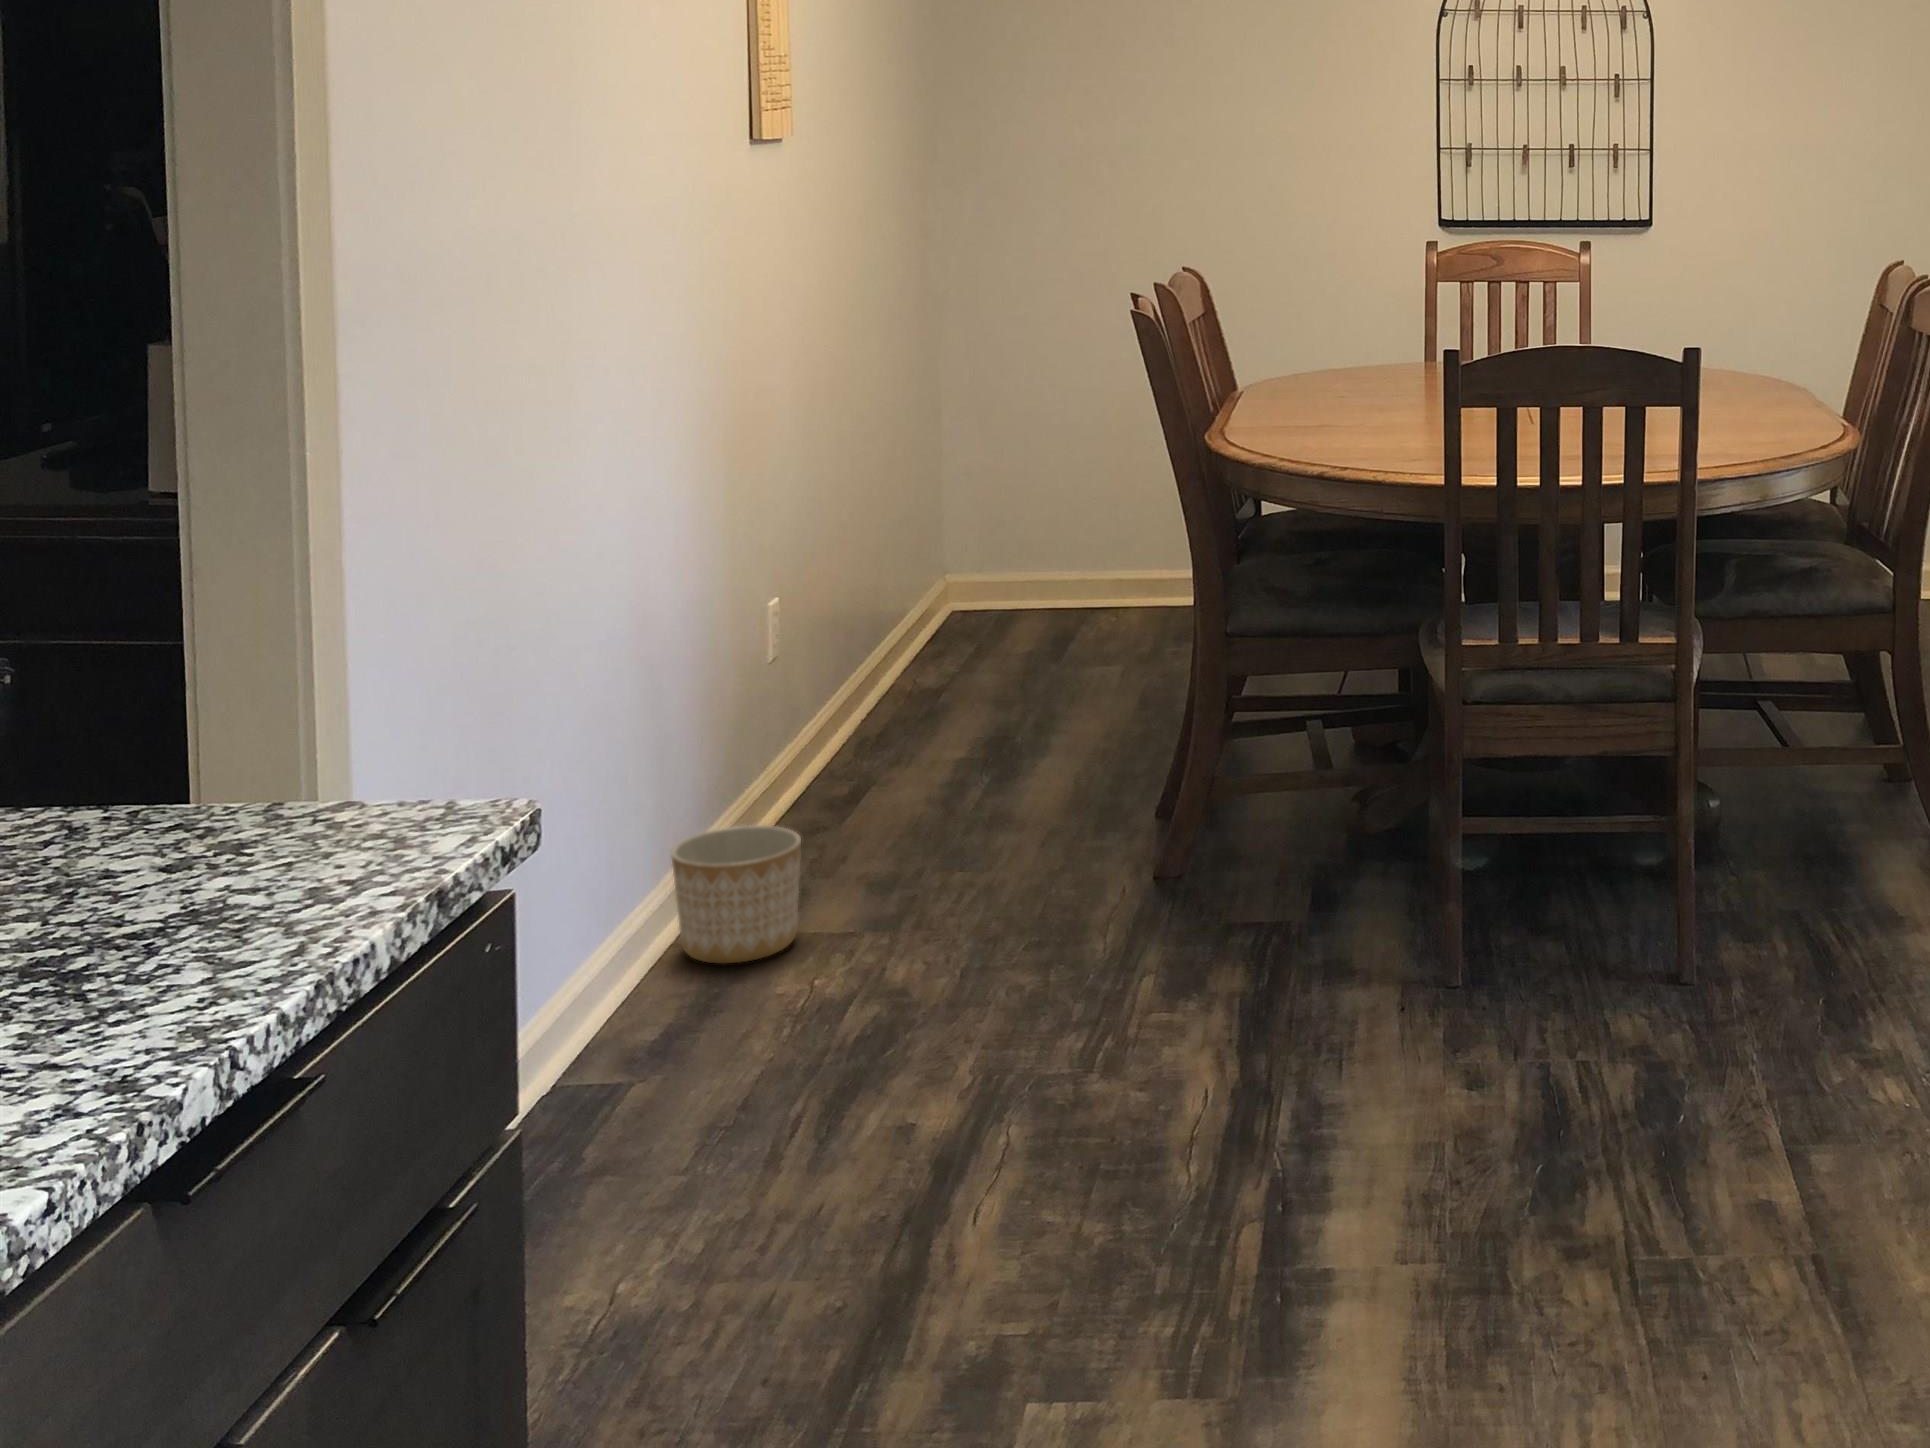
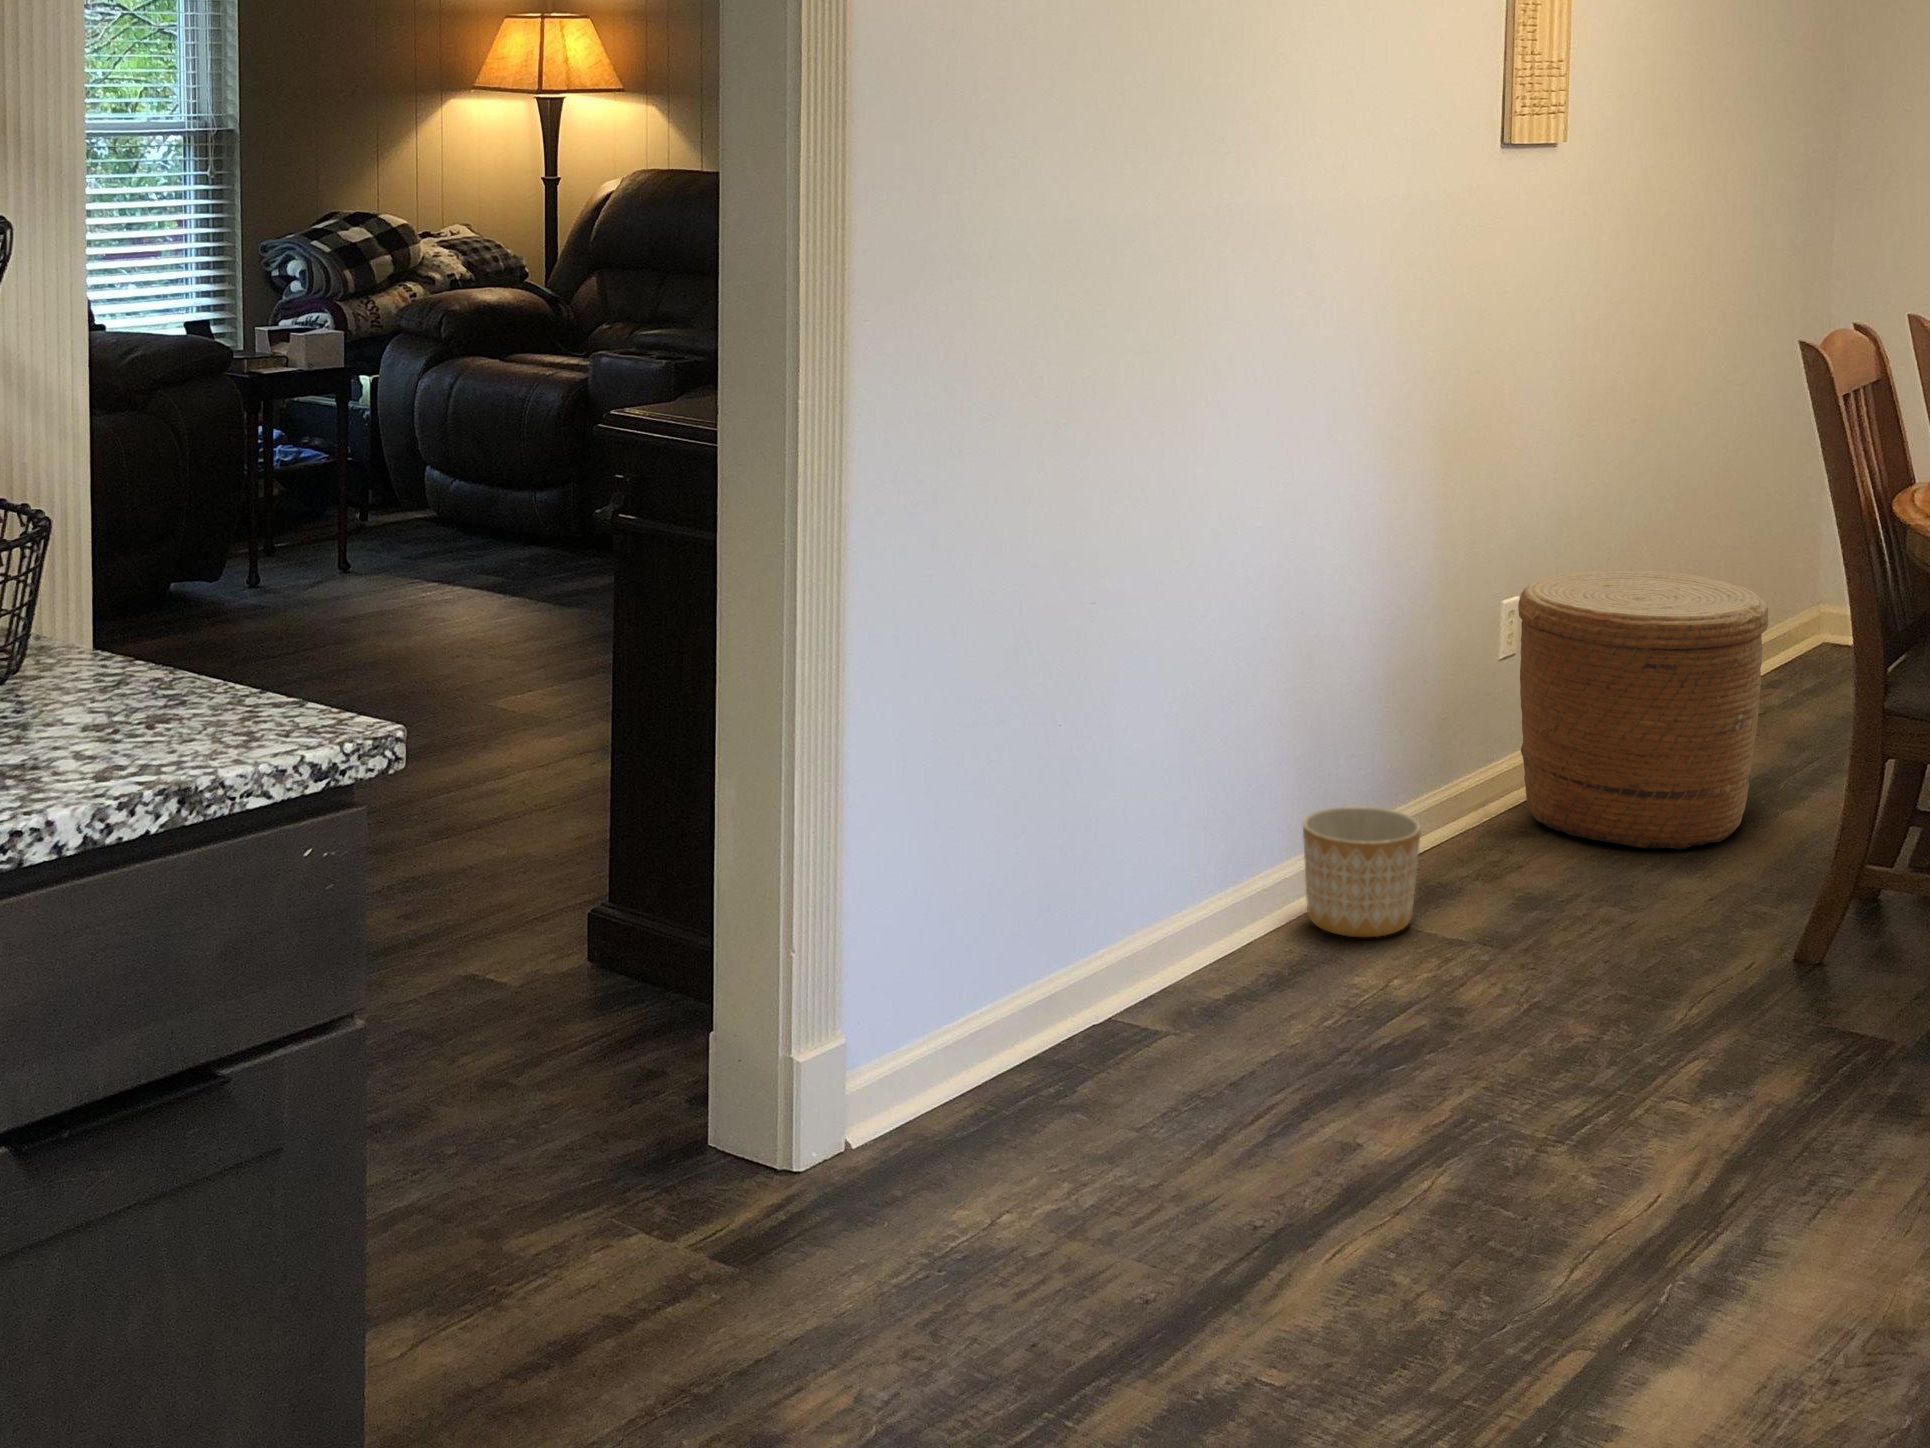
woven basket: none [793,549,1041,819] -> present [1518,570,1768,850]

